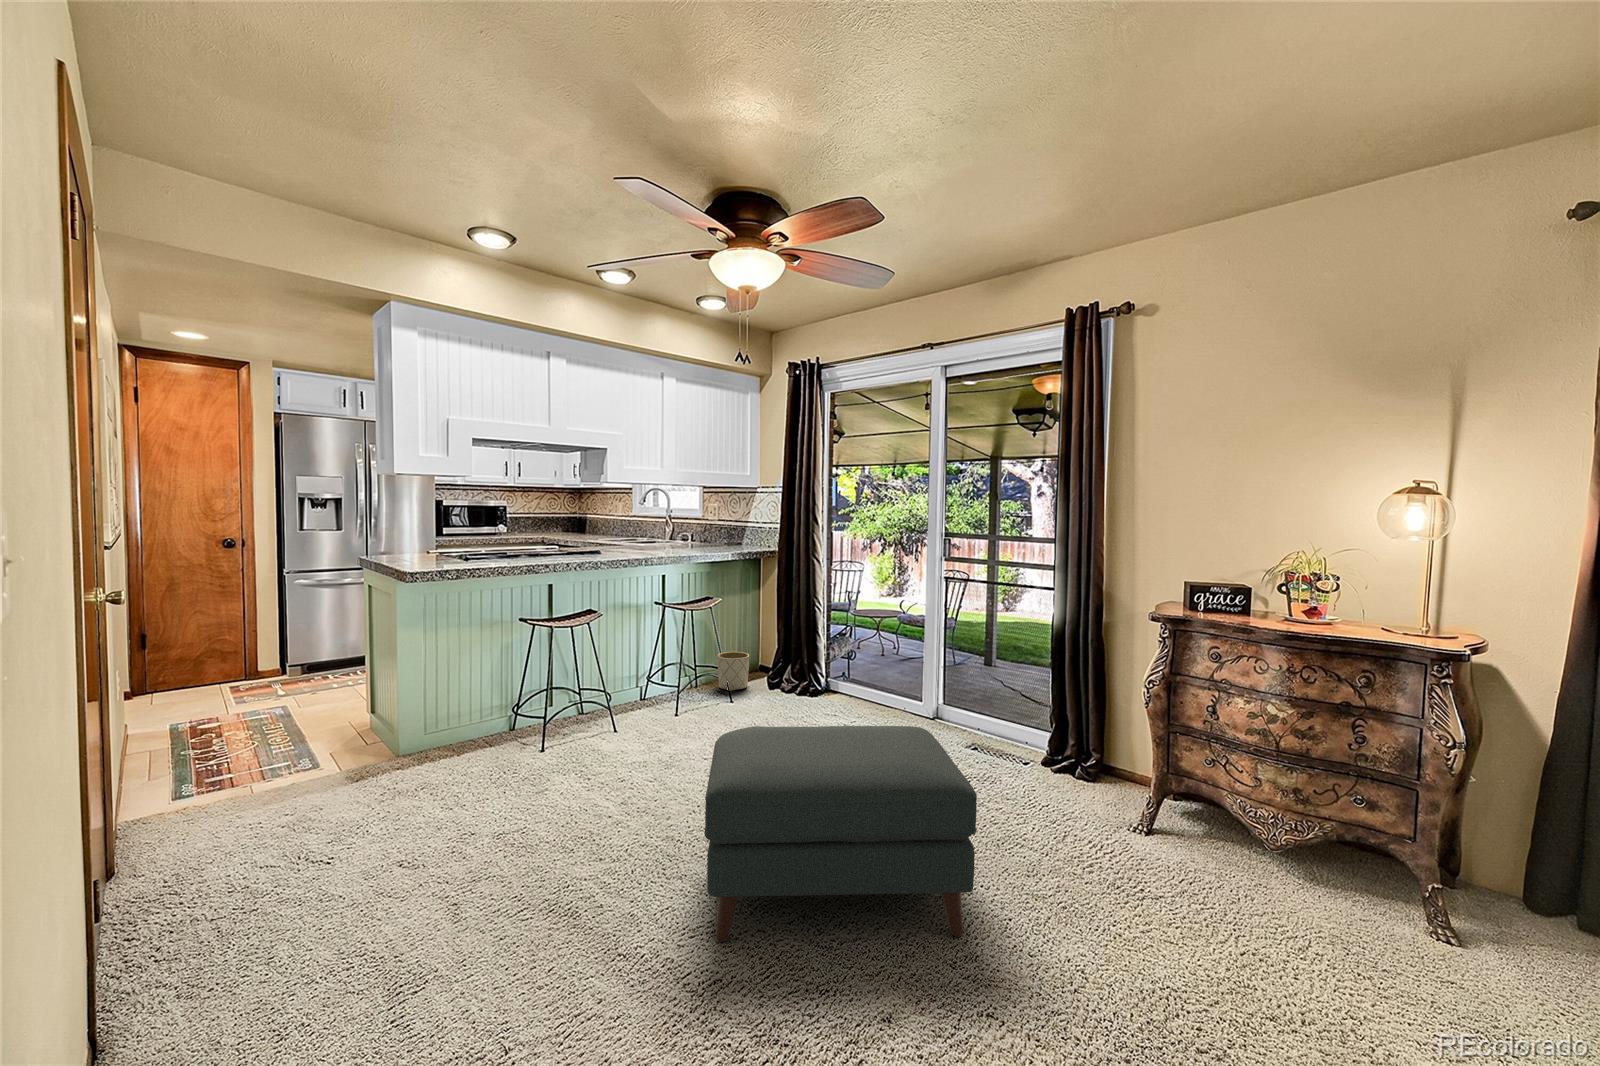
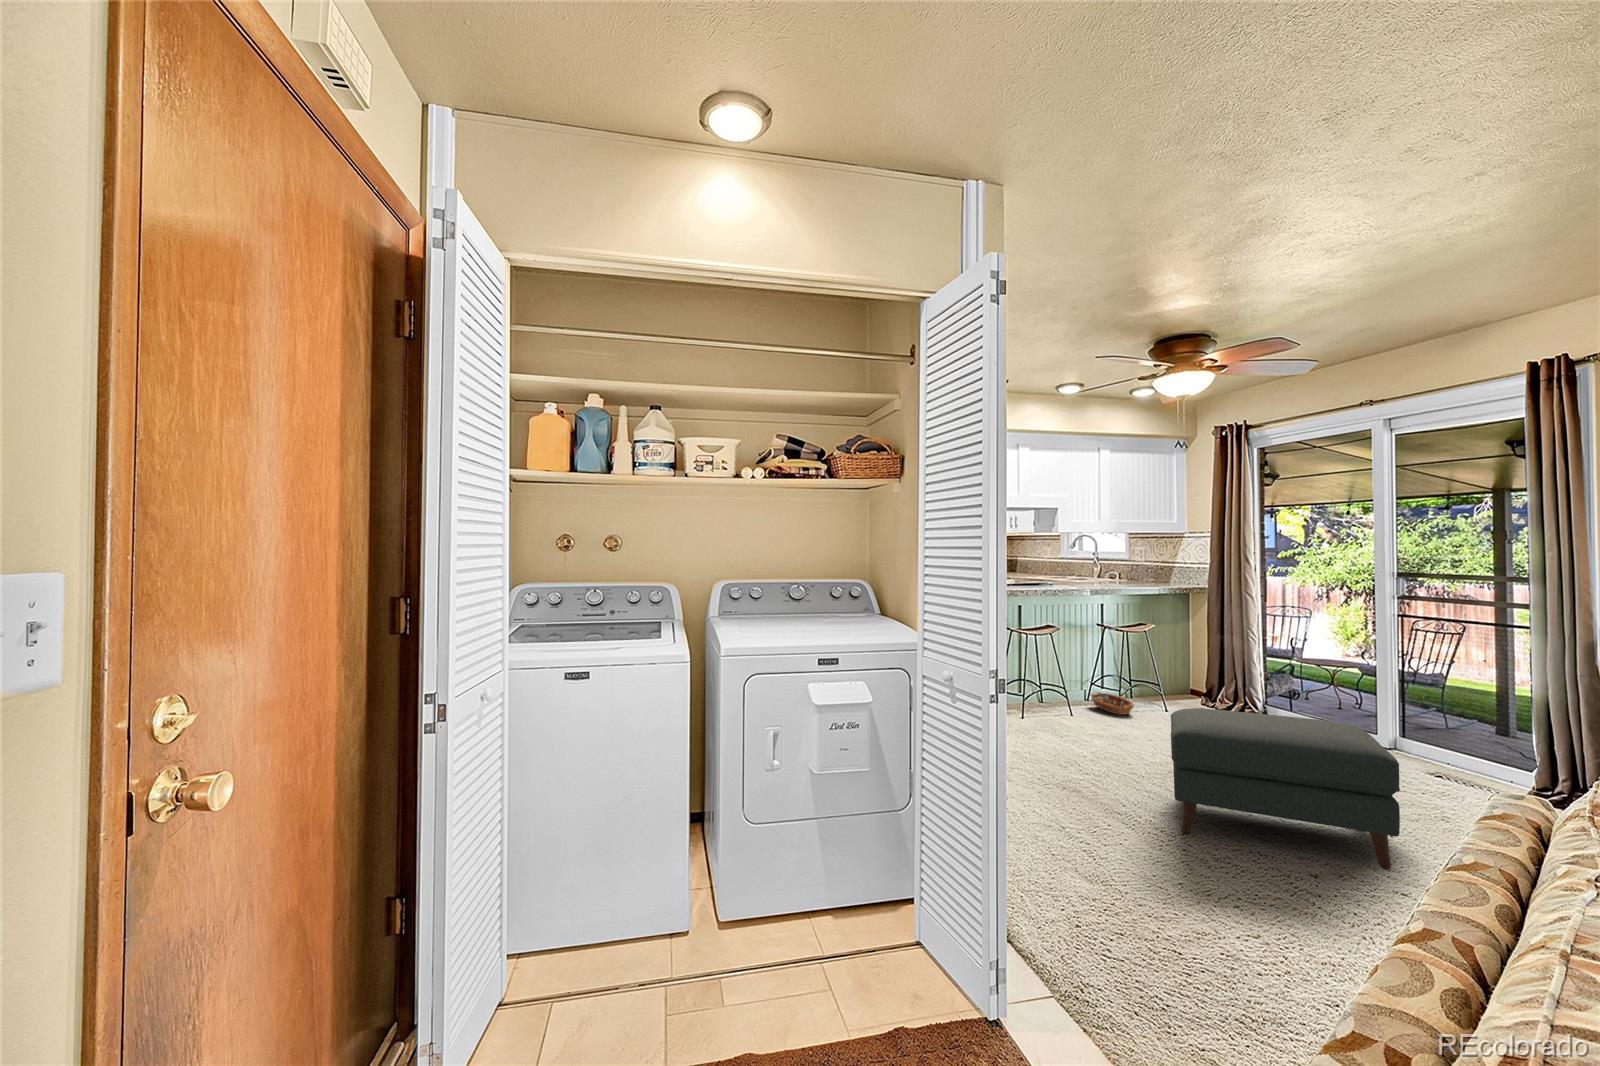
planter: present [718,652,749,691] -> none [1151,674,1182,706]
basket: none [634,682,708,717] -> present [1091,691,1134,715]

